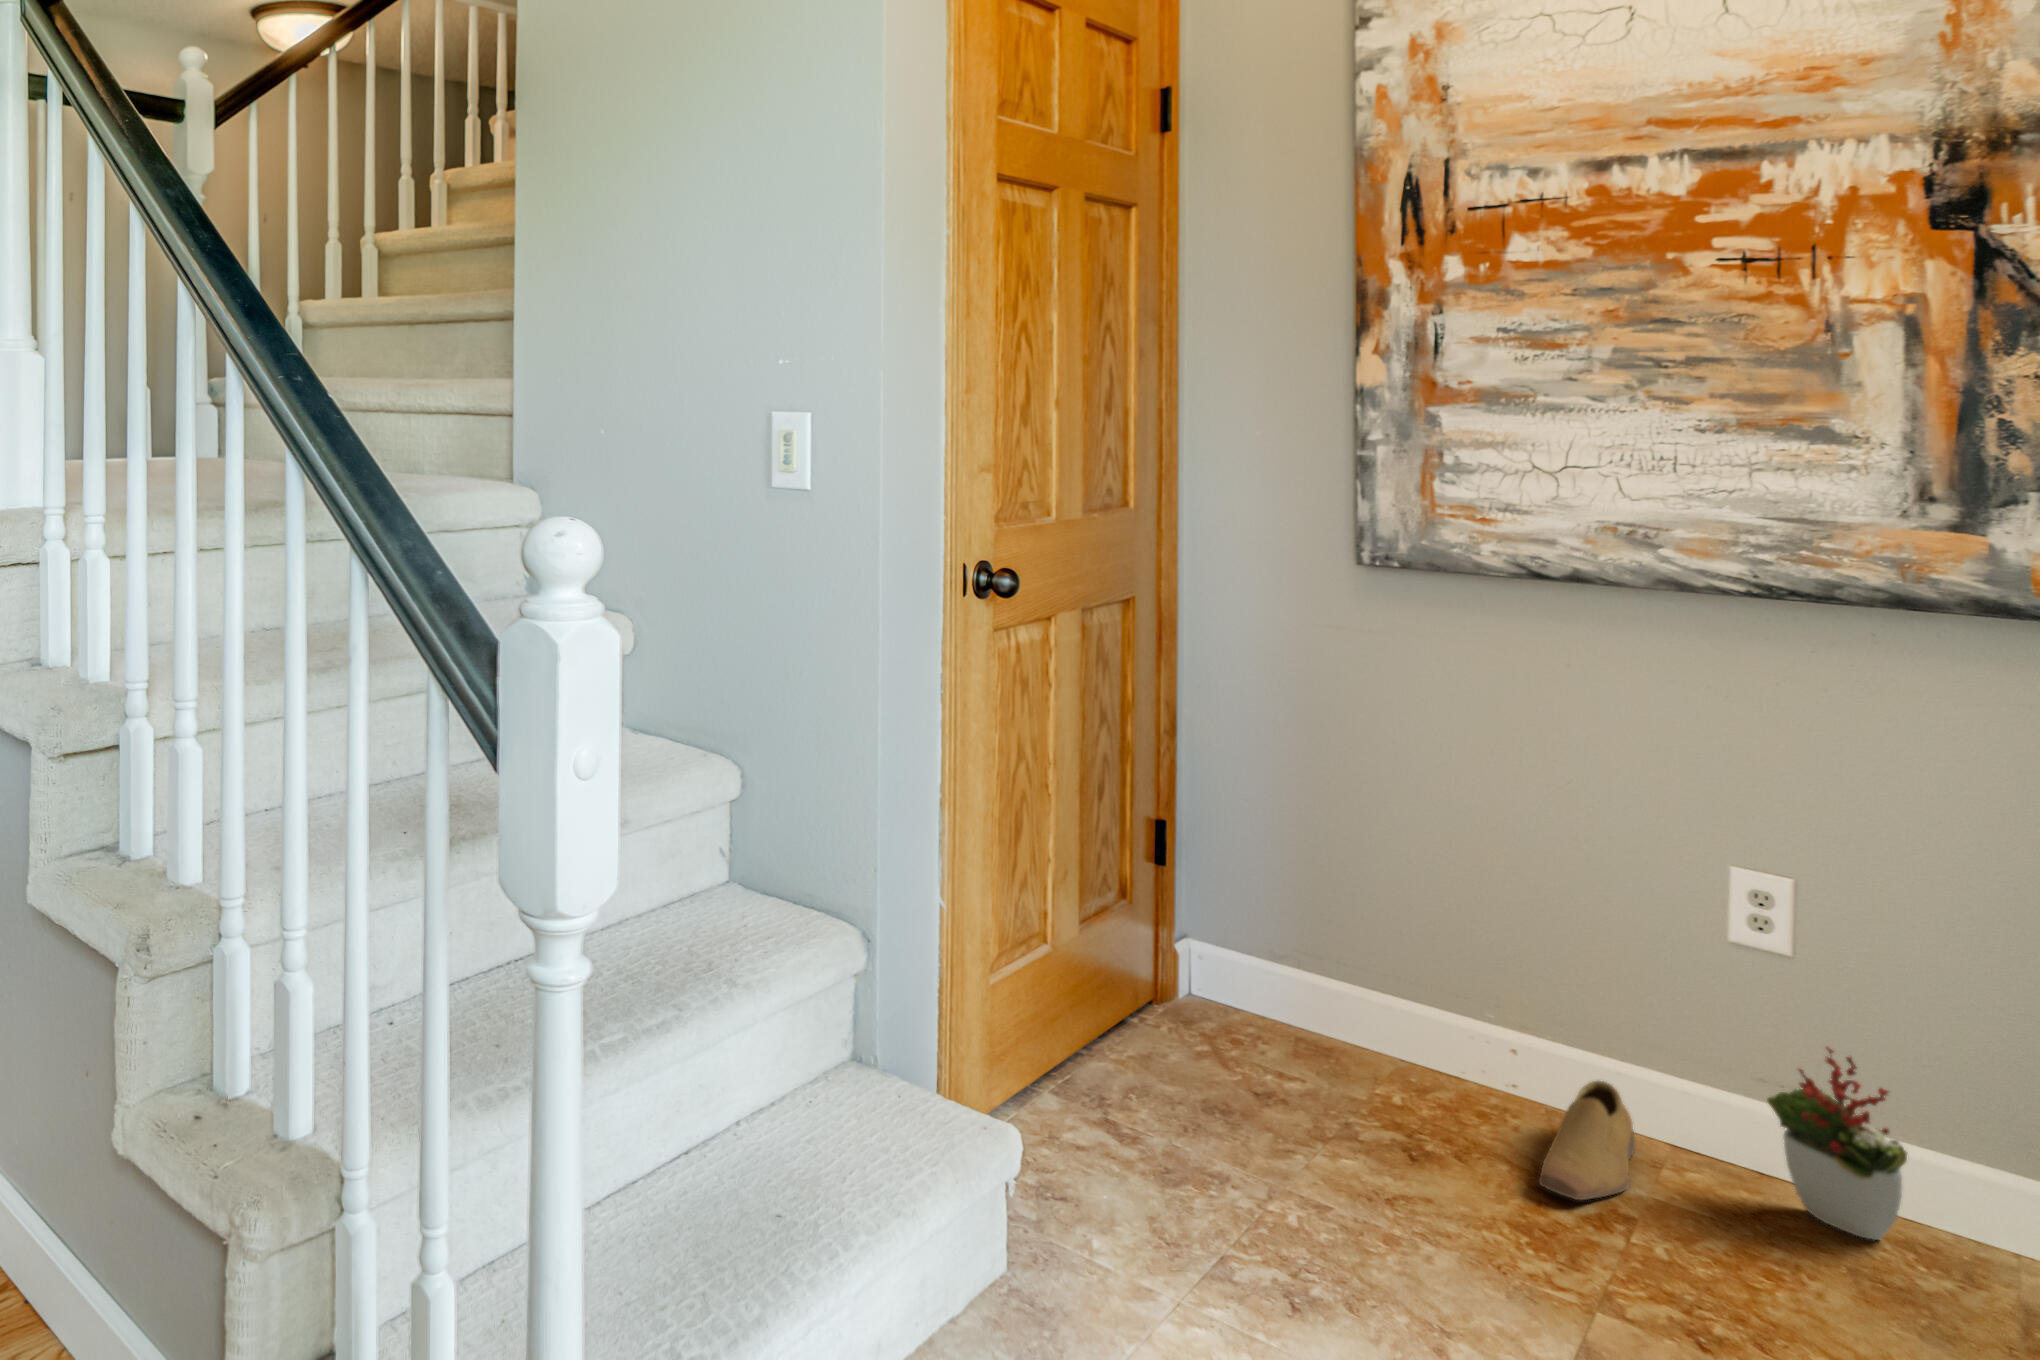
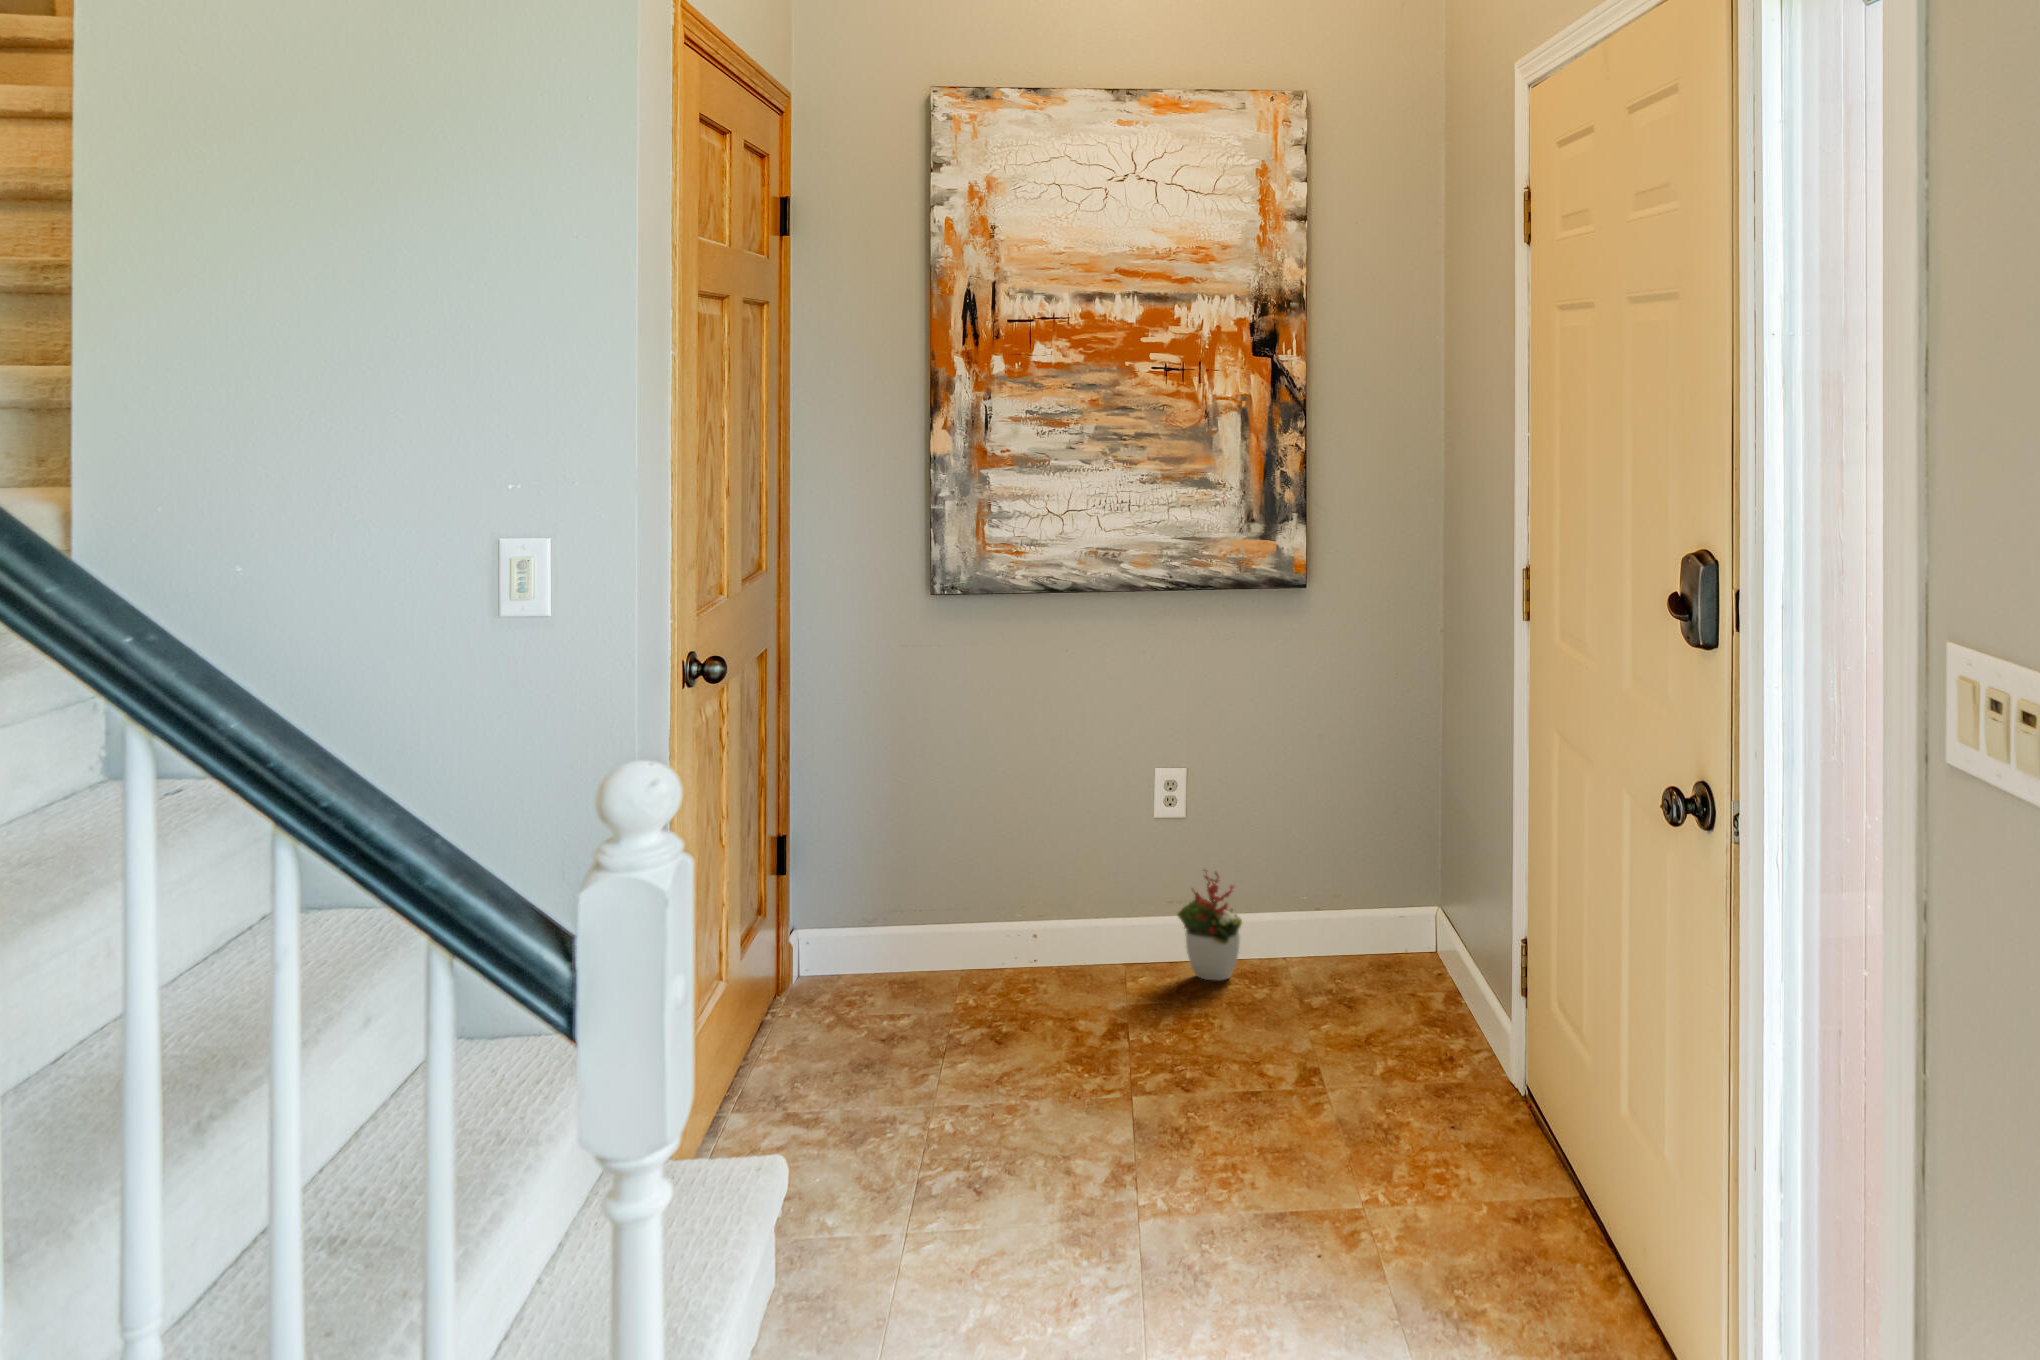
shoe: present [1539,1081,1635,1200] -> none [1069,937,1115,1027]

